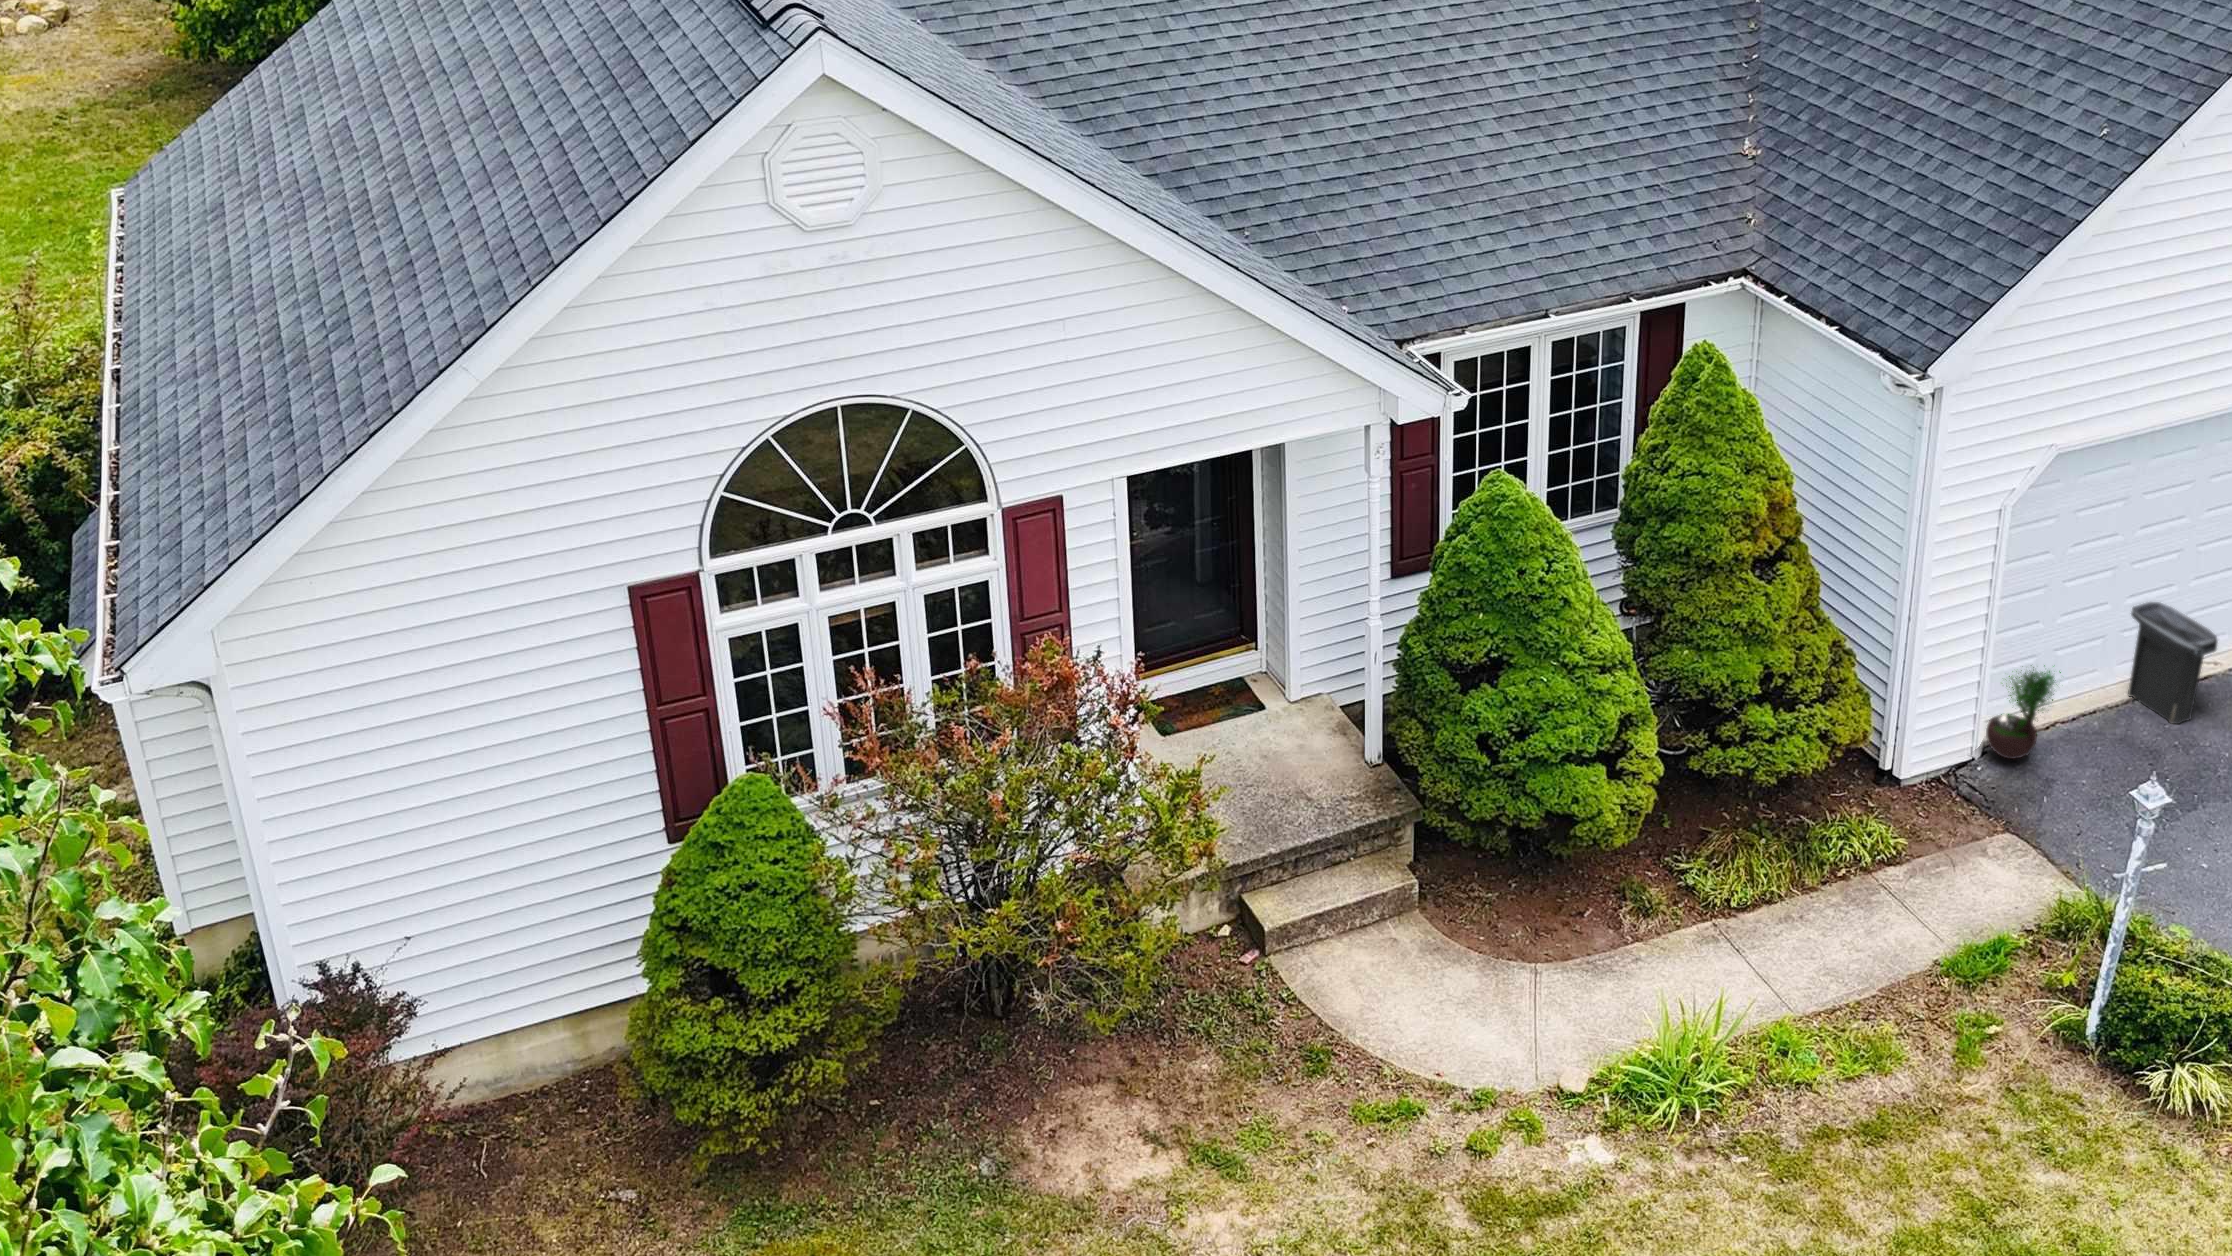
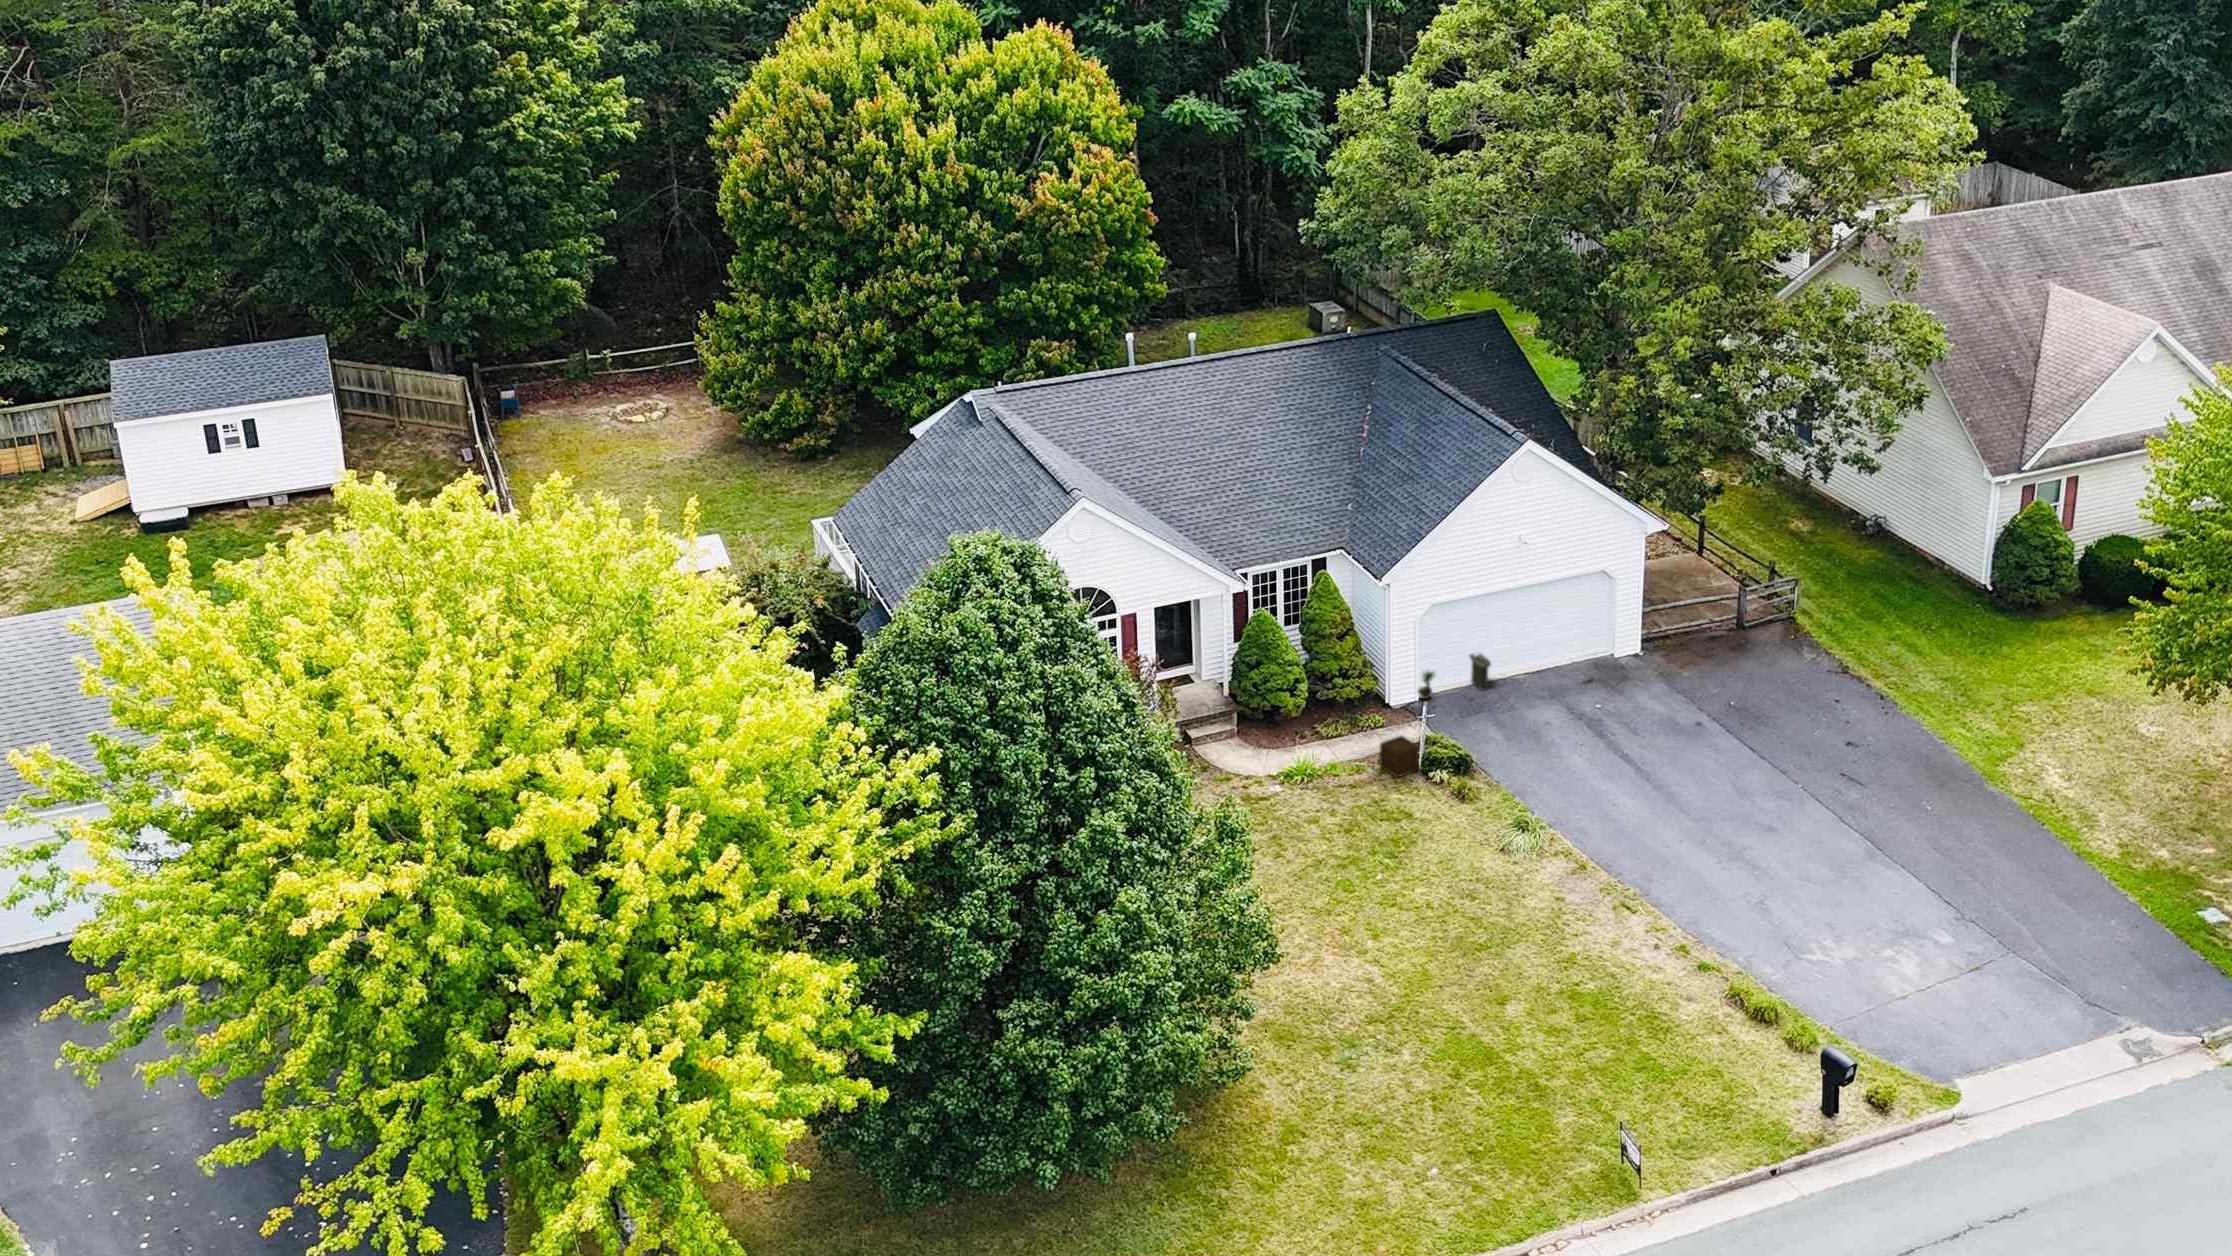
wooden crate: none [1978,948,2148,1128] -> present [1380,736,1419,777]

